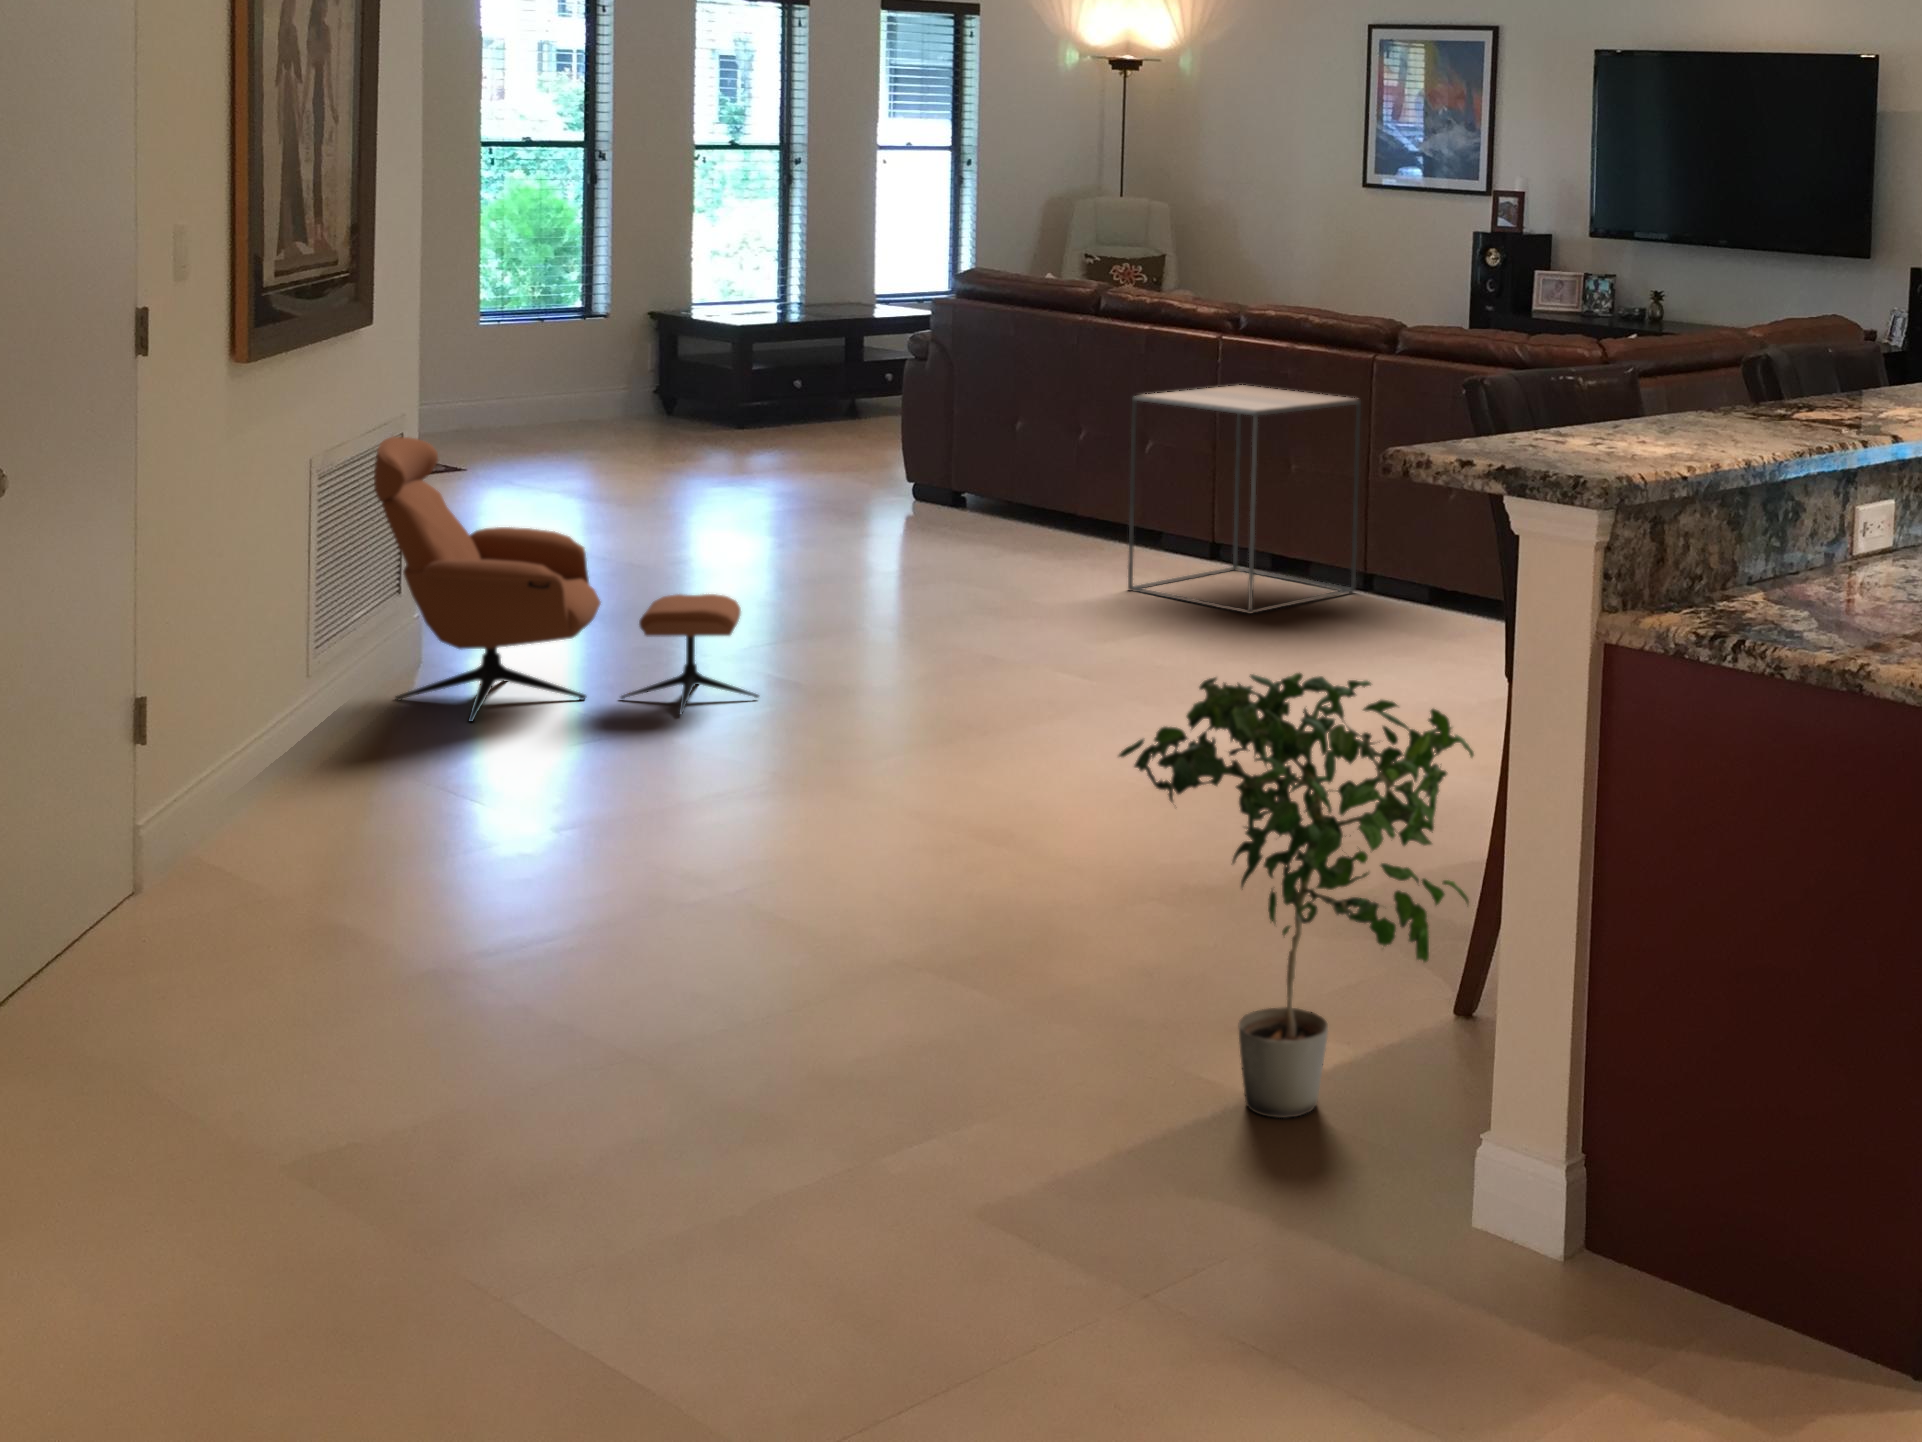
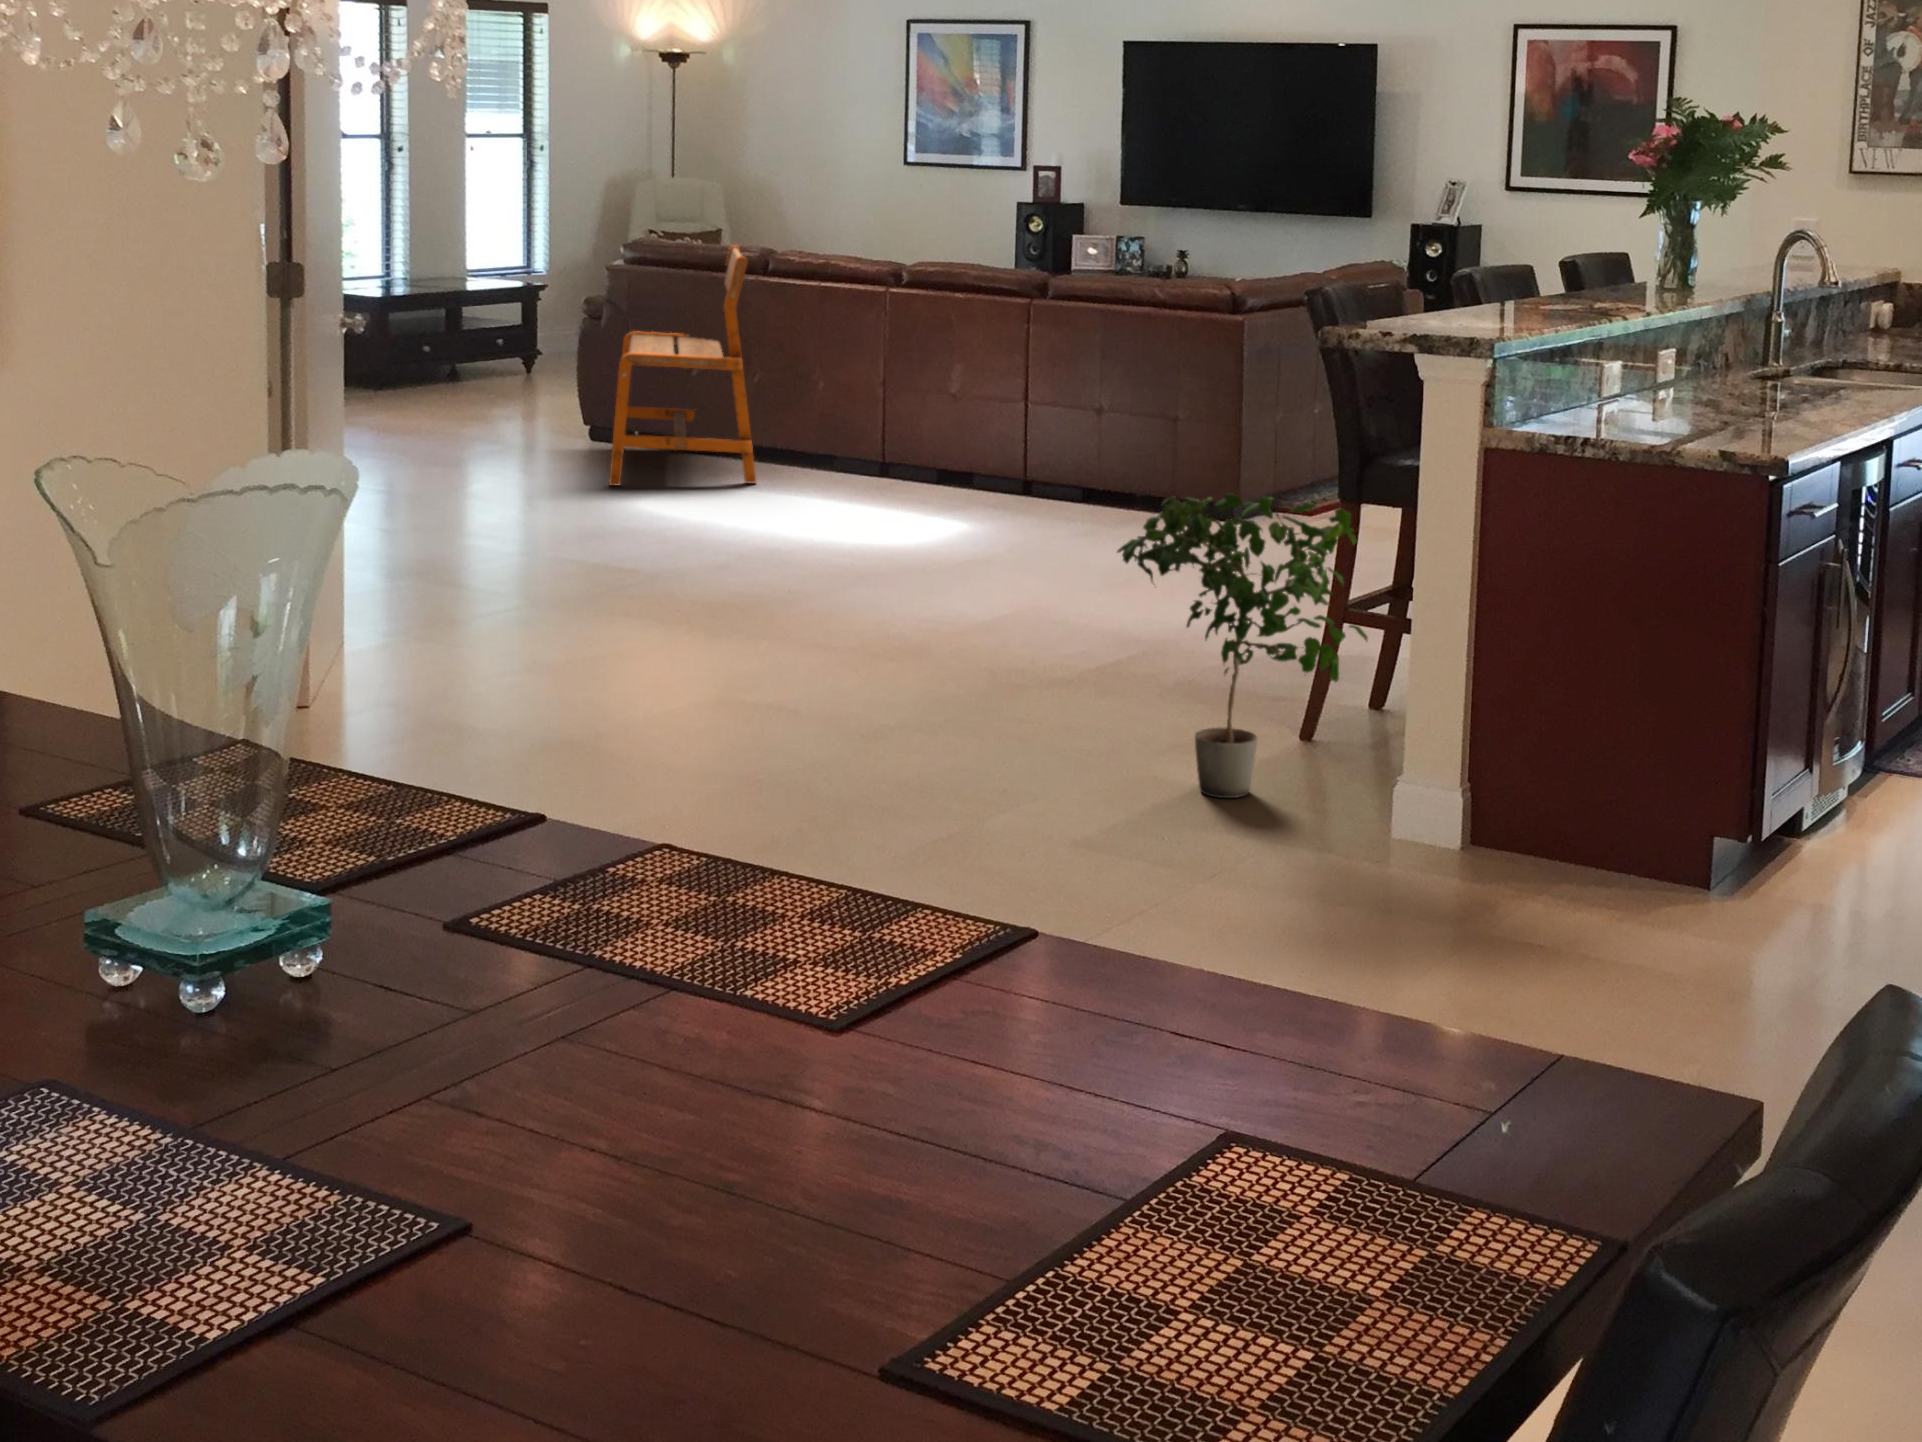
bench: none [878,279,1082,564] -> present [609,245,756,486]
side table: present [1128,385,1361,614] -> none [833,328,1020,512]
lounge chair: present [374,437,759,722] -> none [305,375,615,603]

